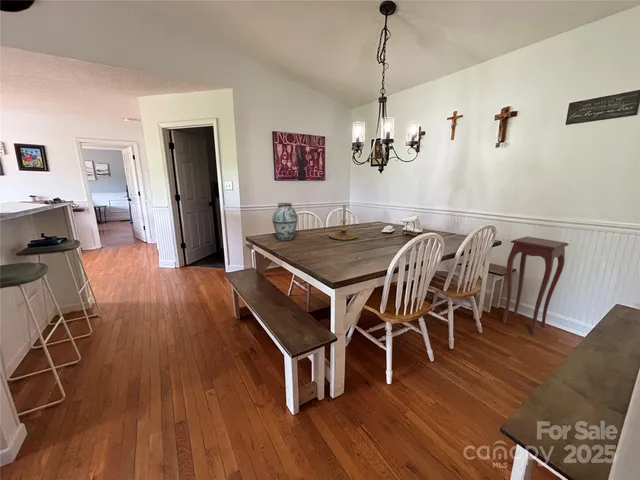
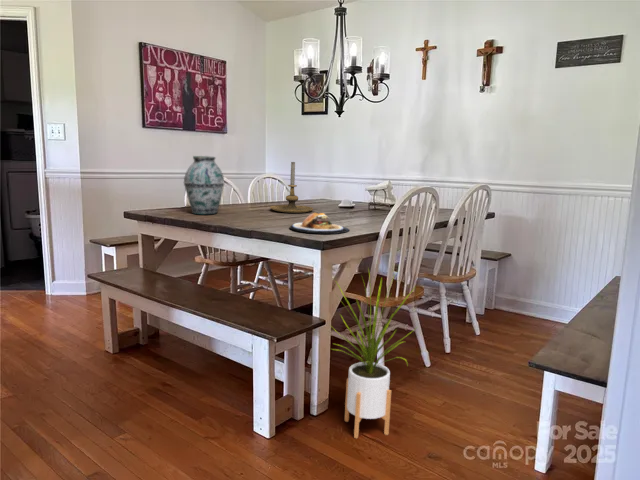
side table: present [502,236,569,335] -> none [499,209,567,333]
plate: none [326,249,369,266] -> present [290,213,349,234]
house plant: none [337,300,409,433] -> present [333,279,414,438]

